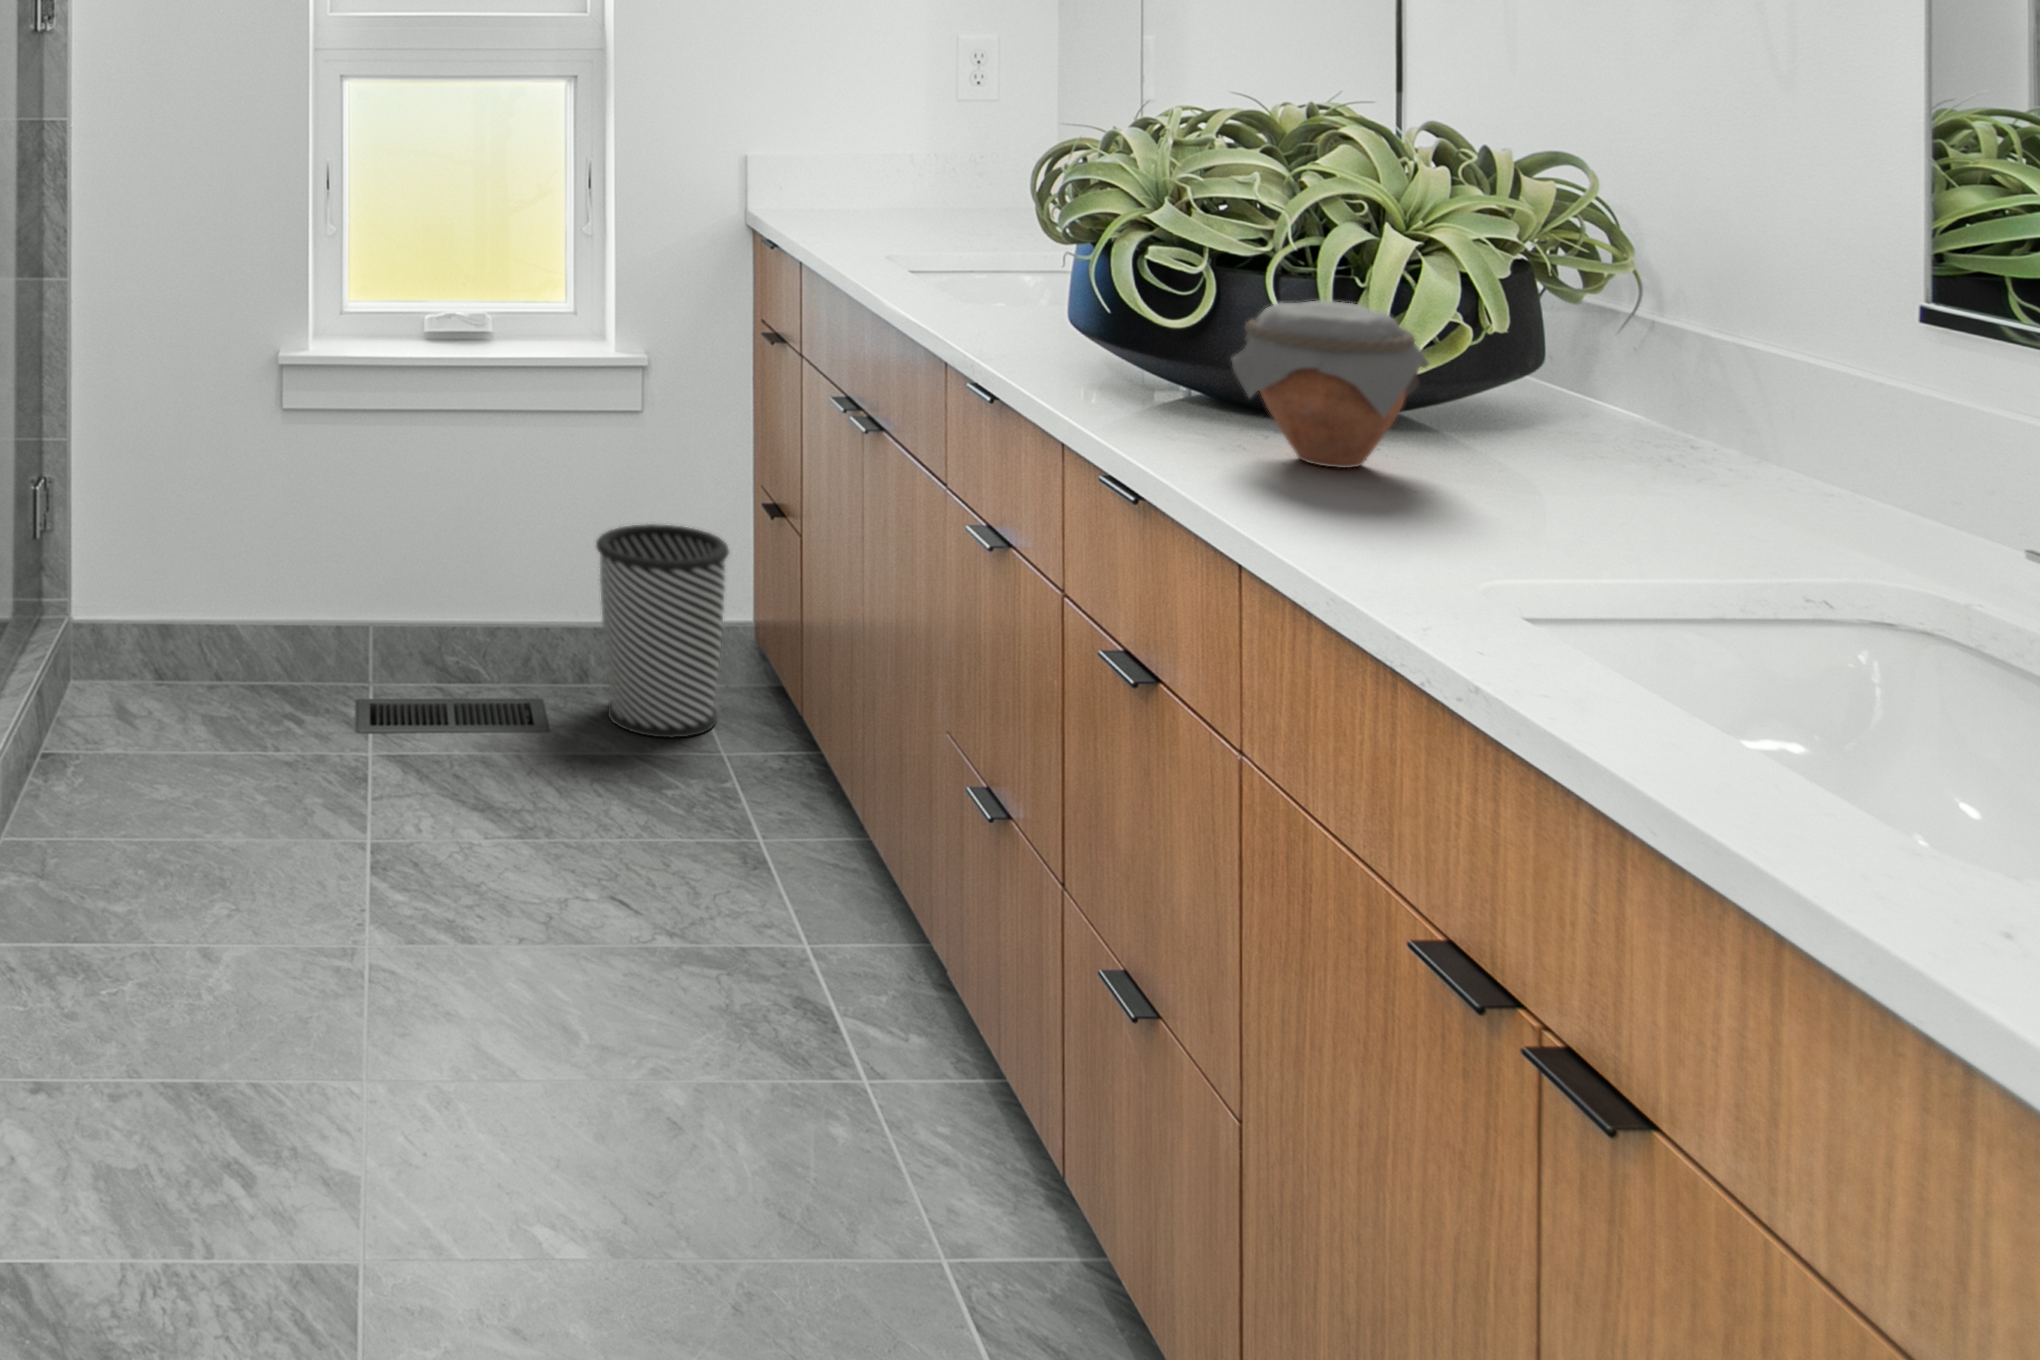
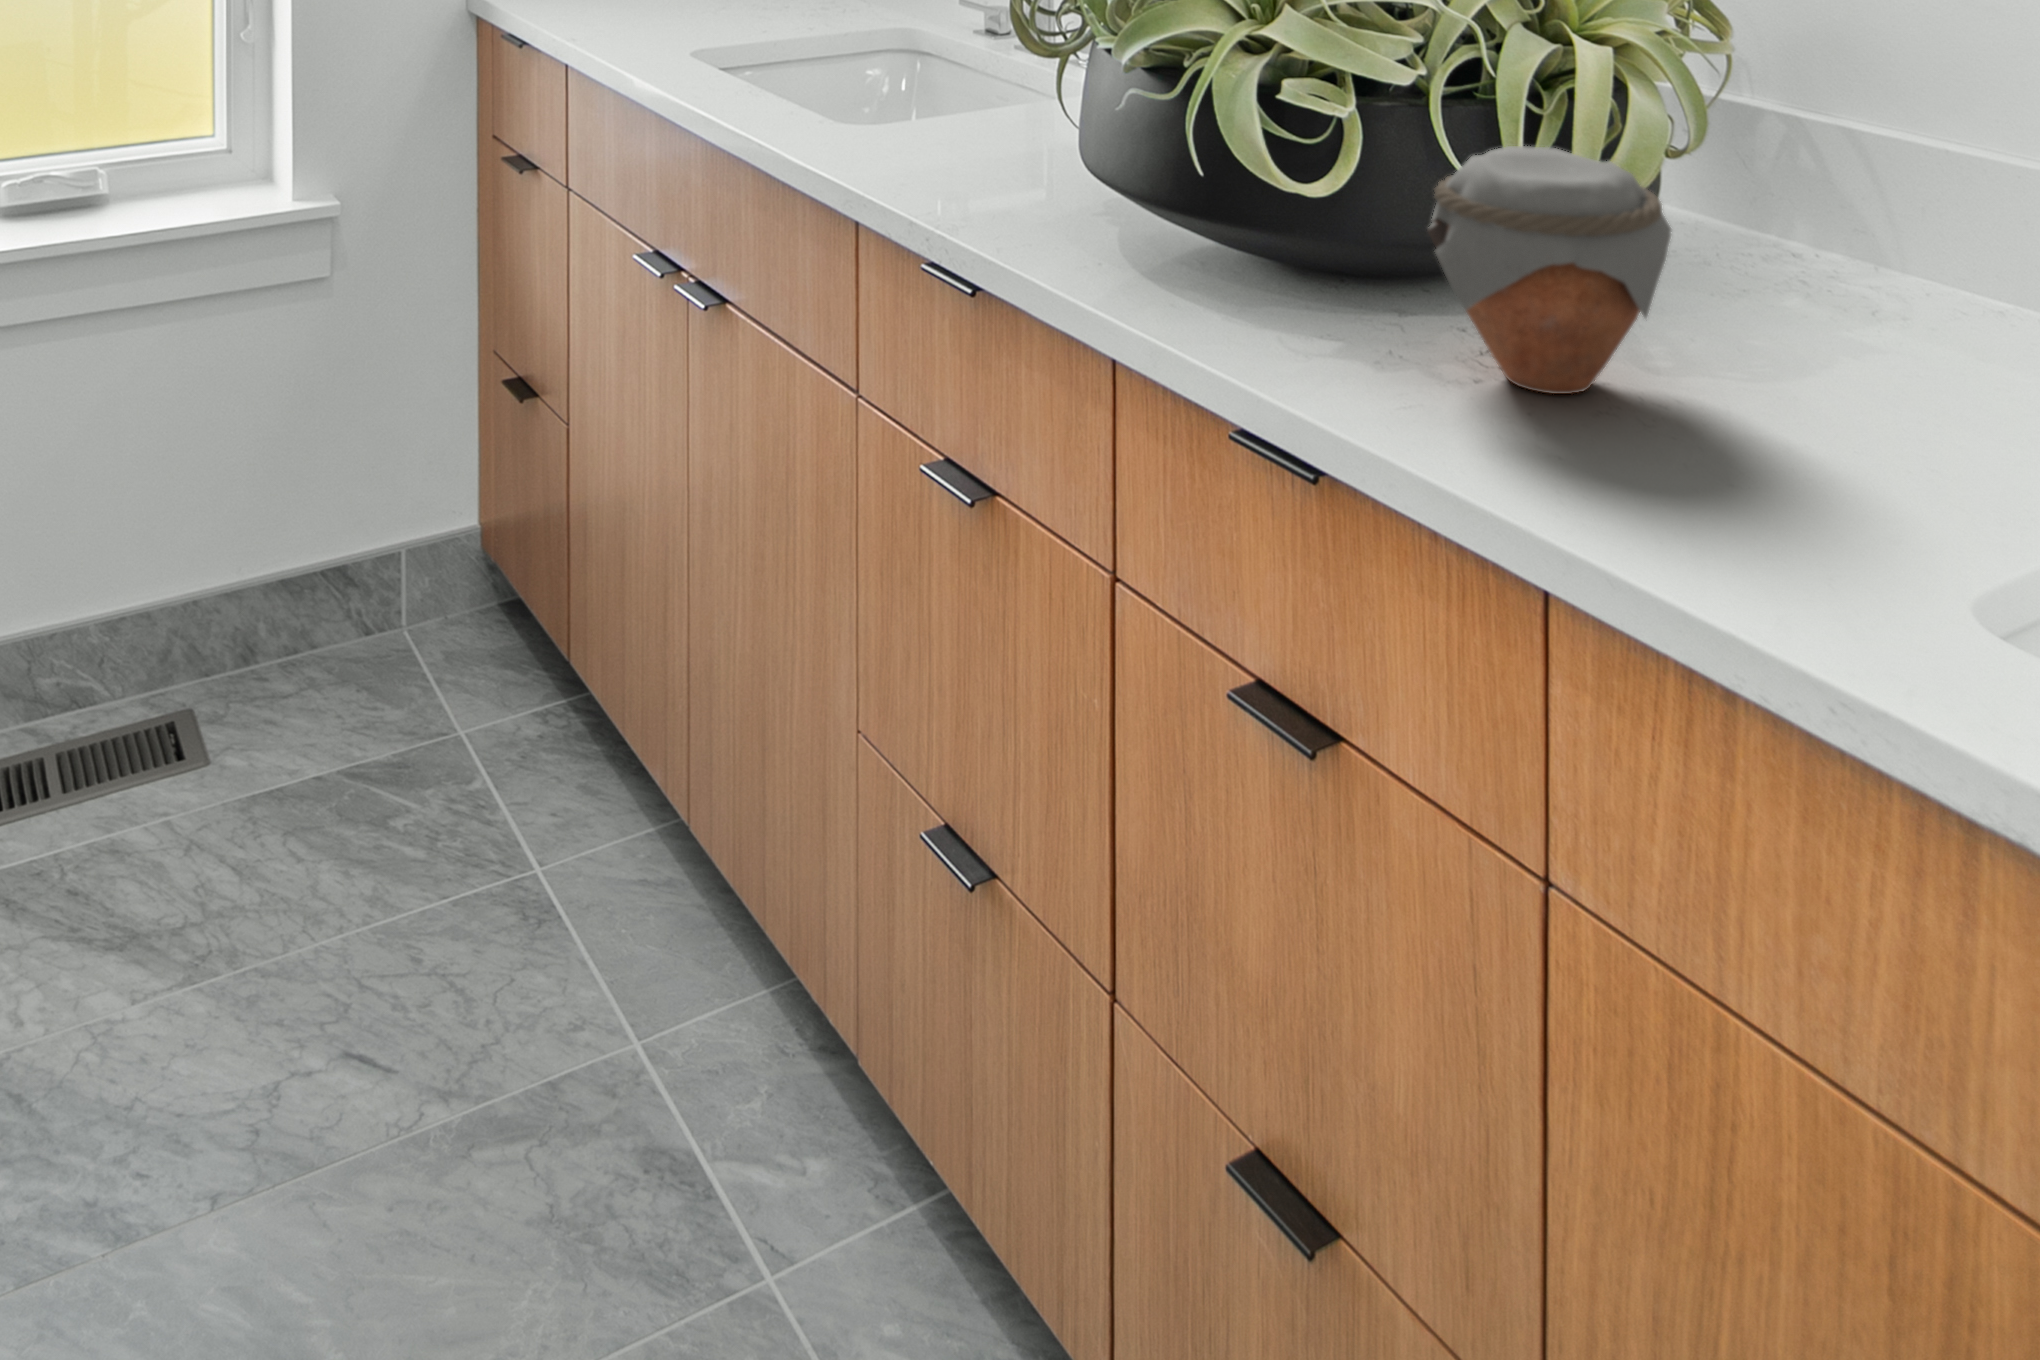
wastebasket: present [596,524,729,737] -> none [269,432,457,743]

